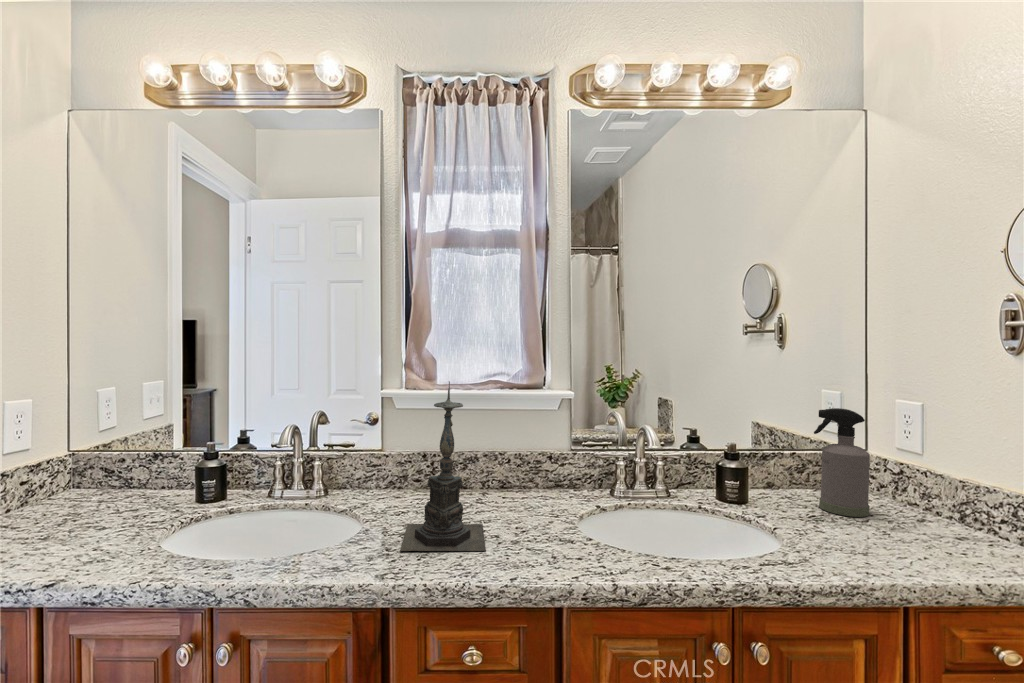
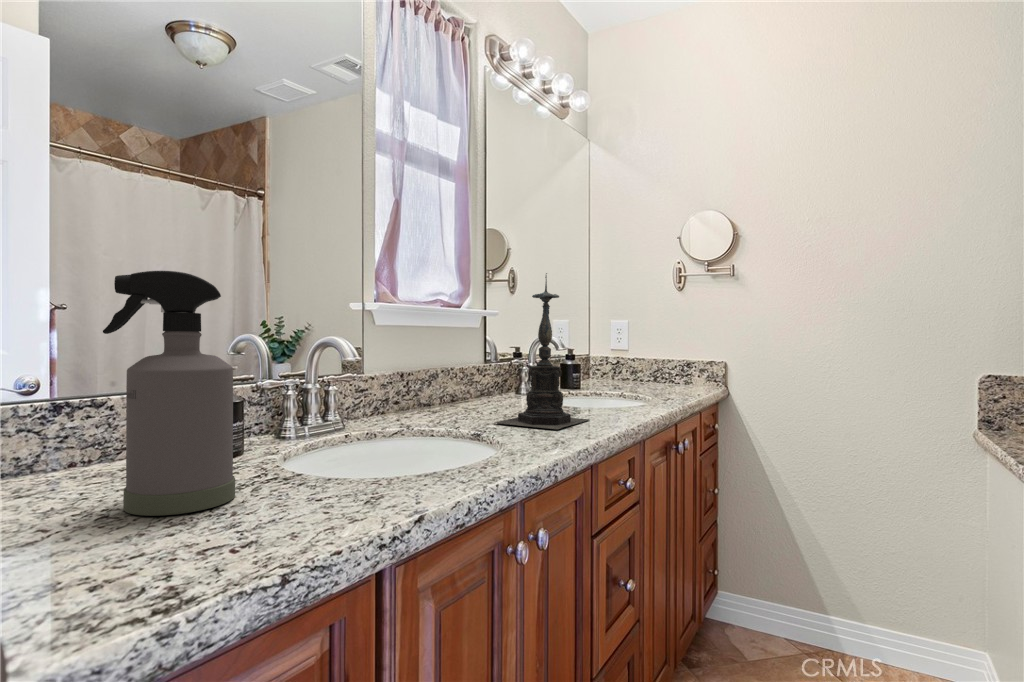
spray bottle: present [814,408,870,517] -> present [103,271,235,516]

